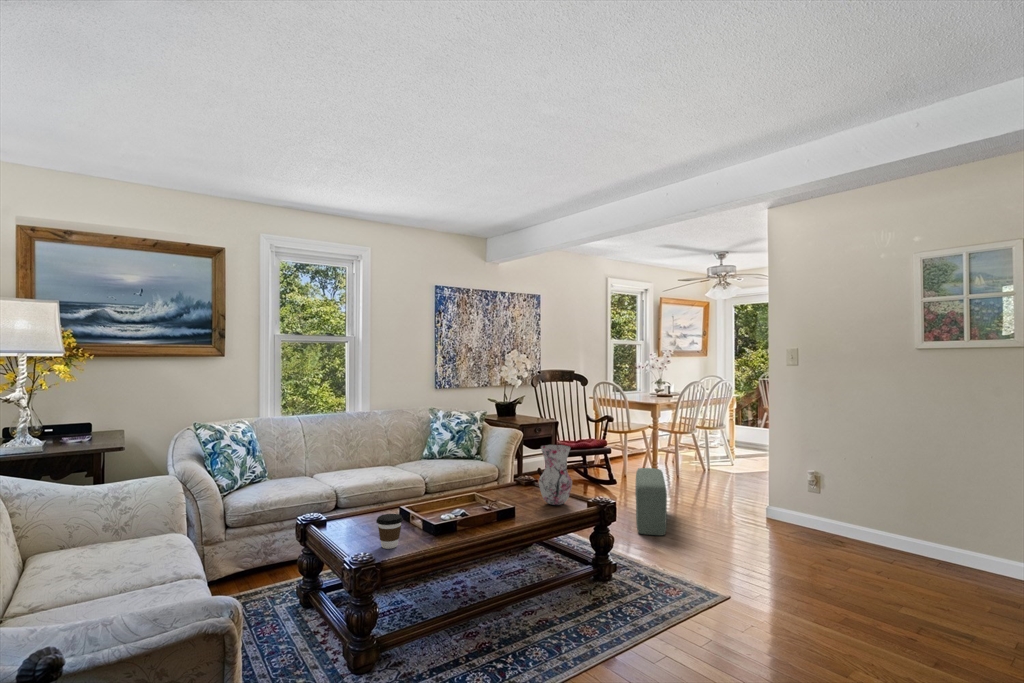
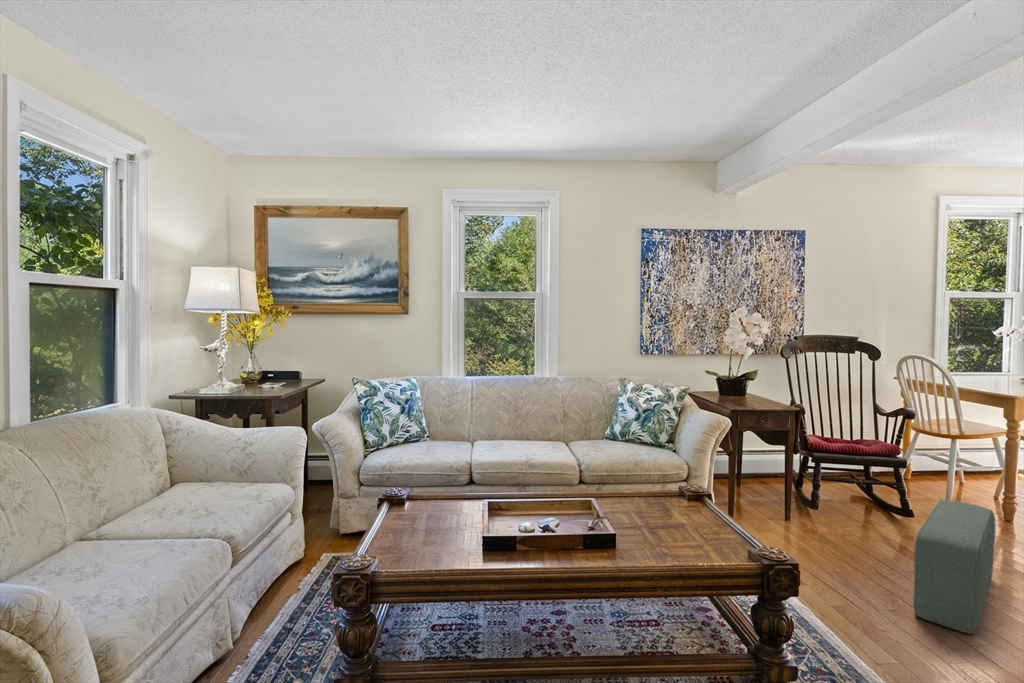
vase: present [539,445,572,505] -> none [677,448,734,548]
coffee cup: present [376,514,403,549] -> none [387,515,423,564]

